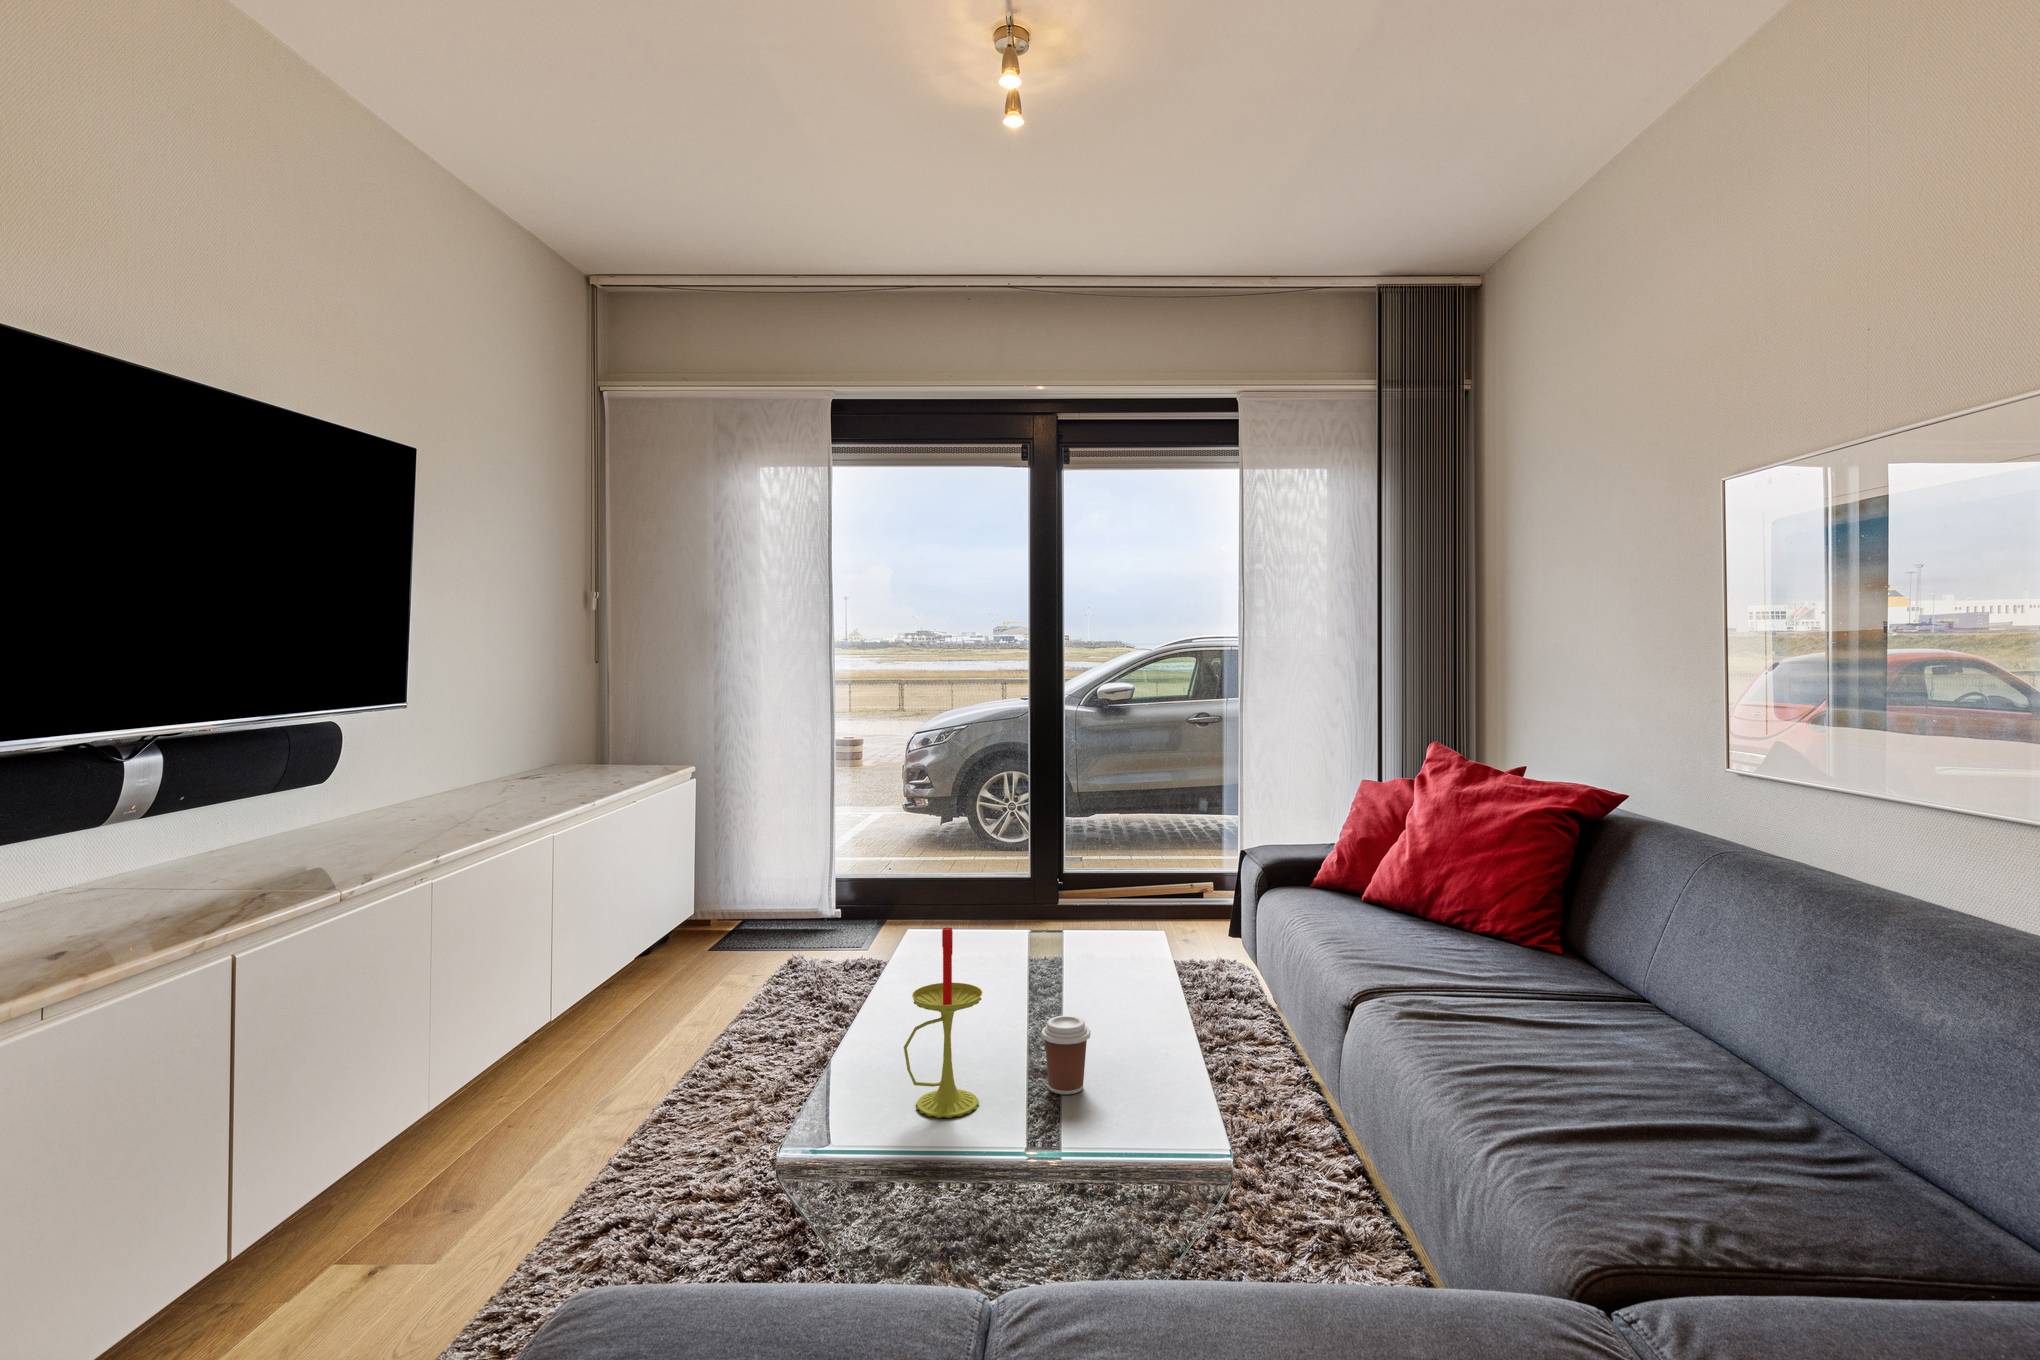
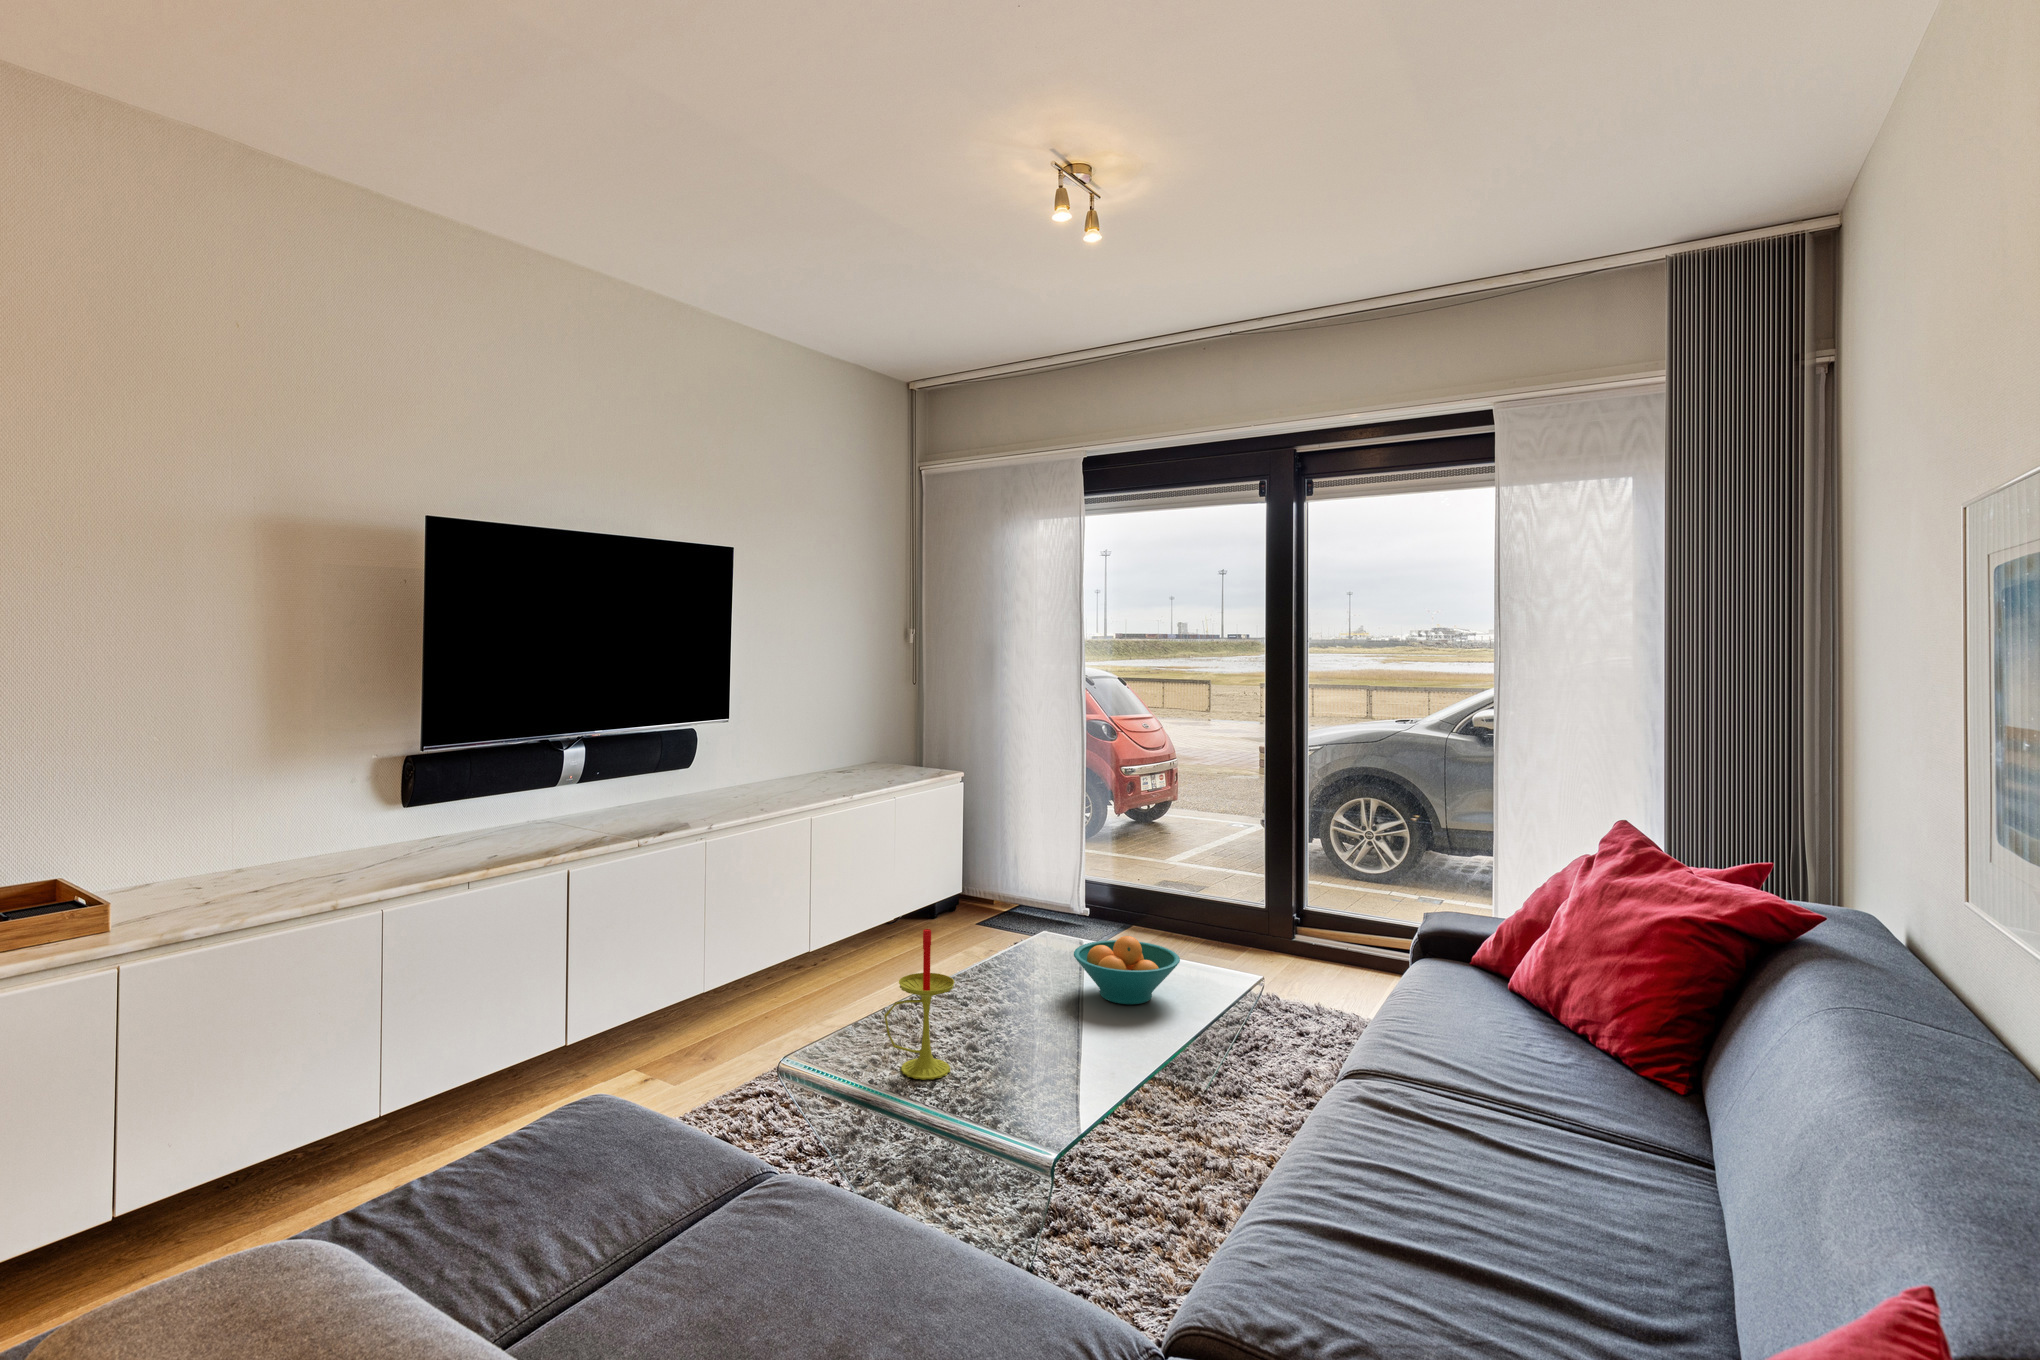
fruit bowl: none [999,912,1116,988] -> present [1074,936,1180,1004]
coffee cup: present [1041,1015,1091,1094] -> none [1003,1020,1045,1087]

